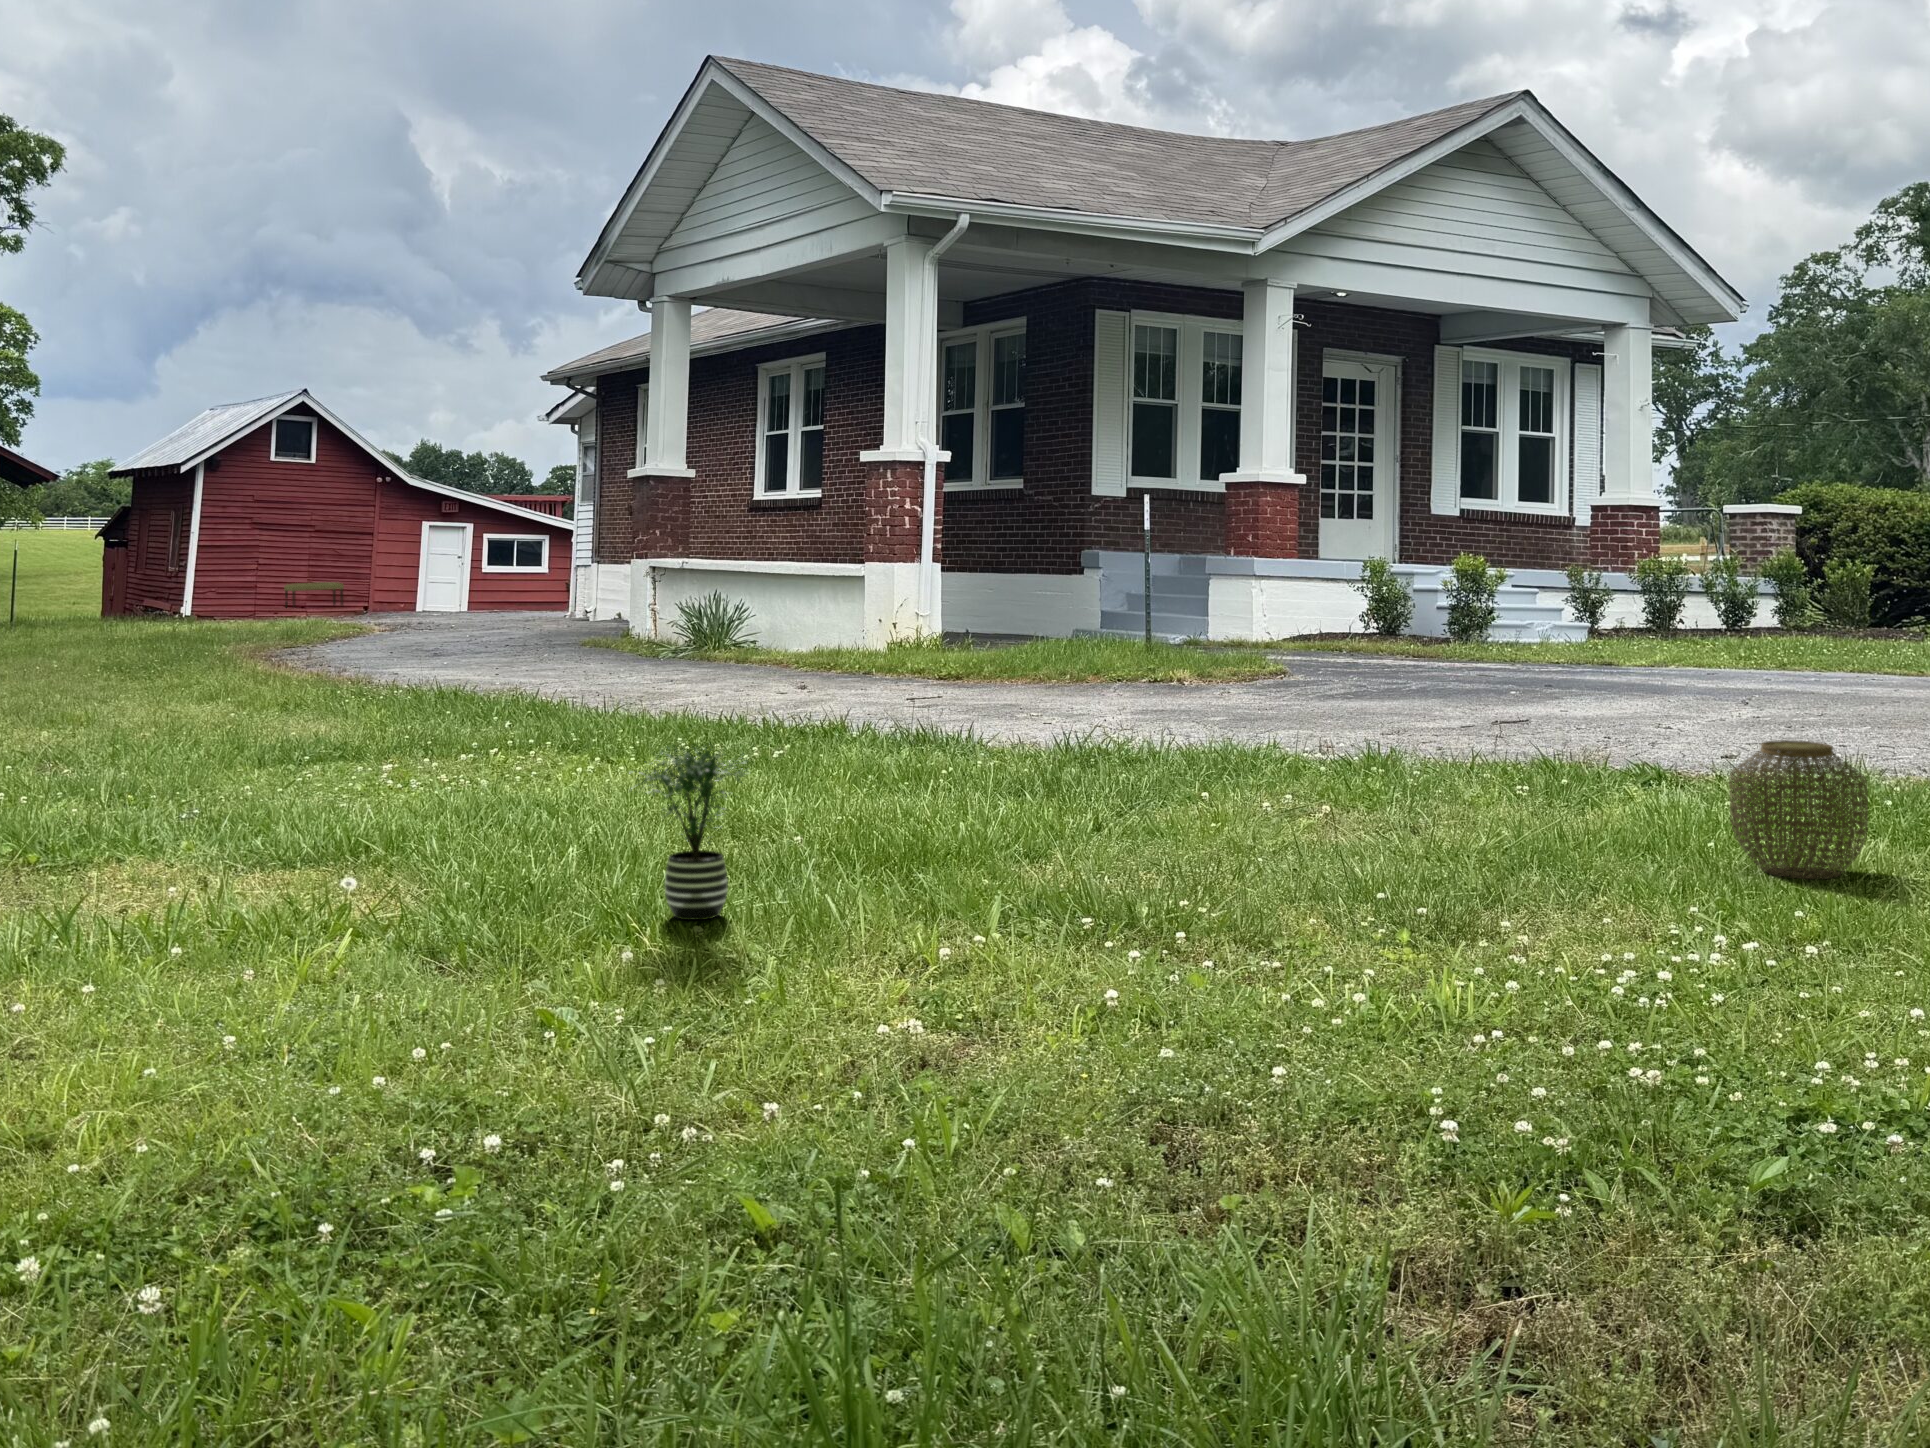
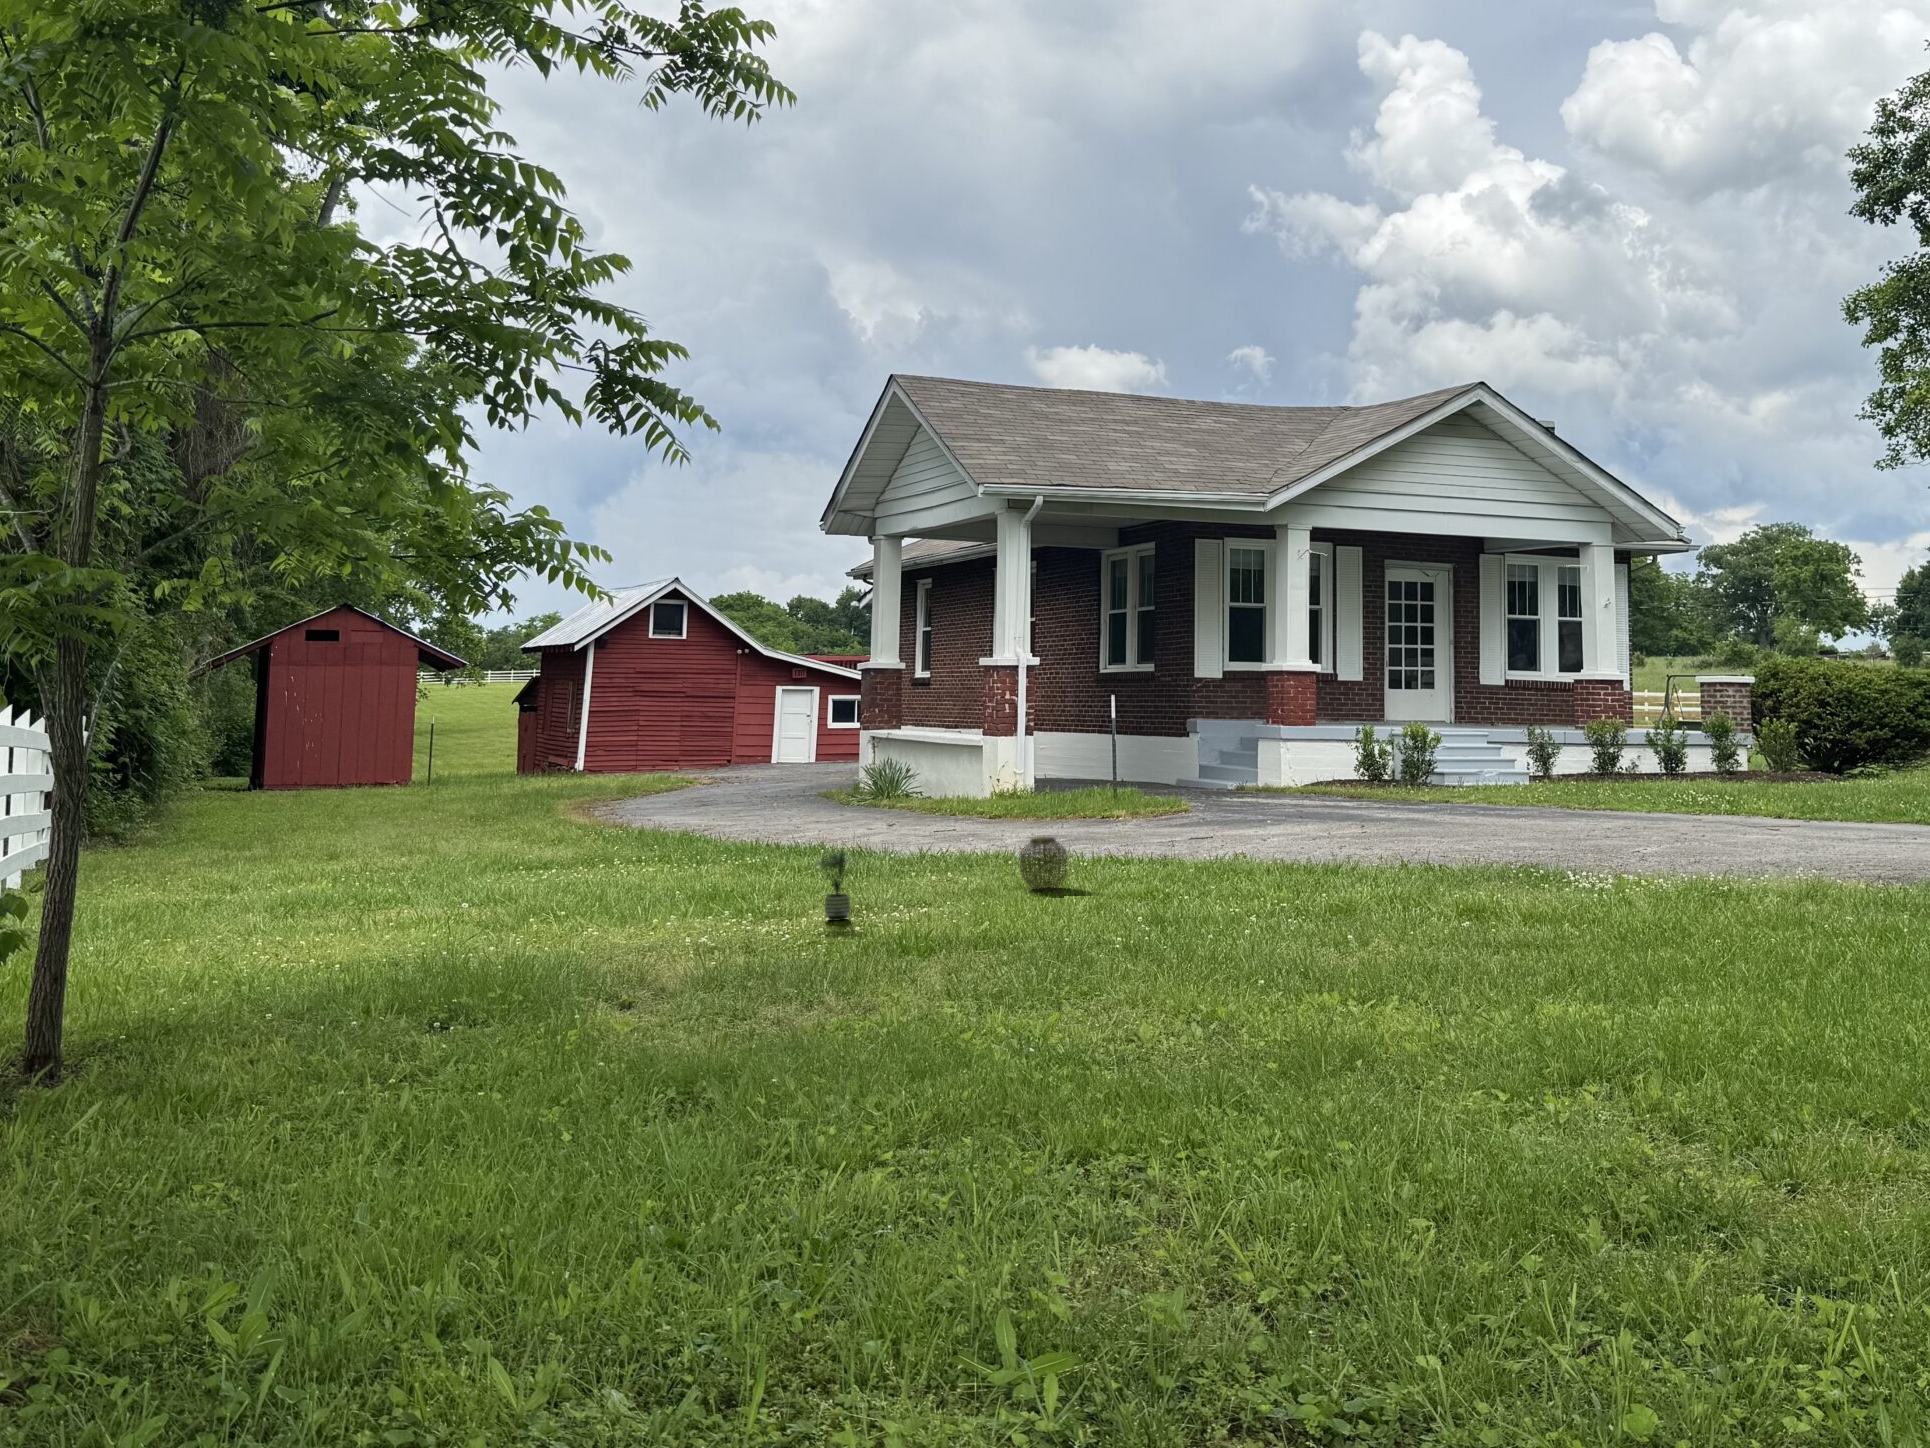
bench: present [284,582,344,607] -> none [659,741,709,764]
potted plant: present [631,743,745,920] -> present [815,850,858,921]

